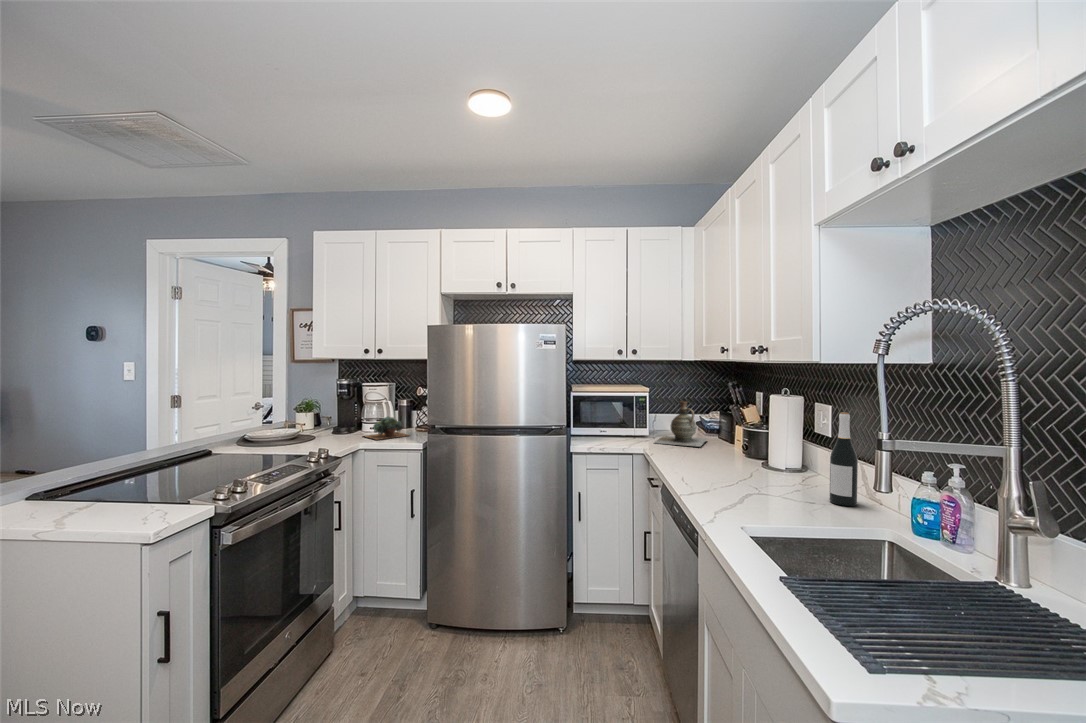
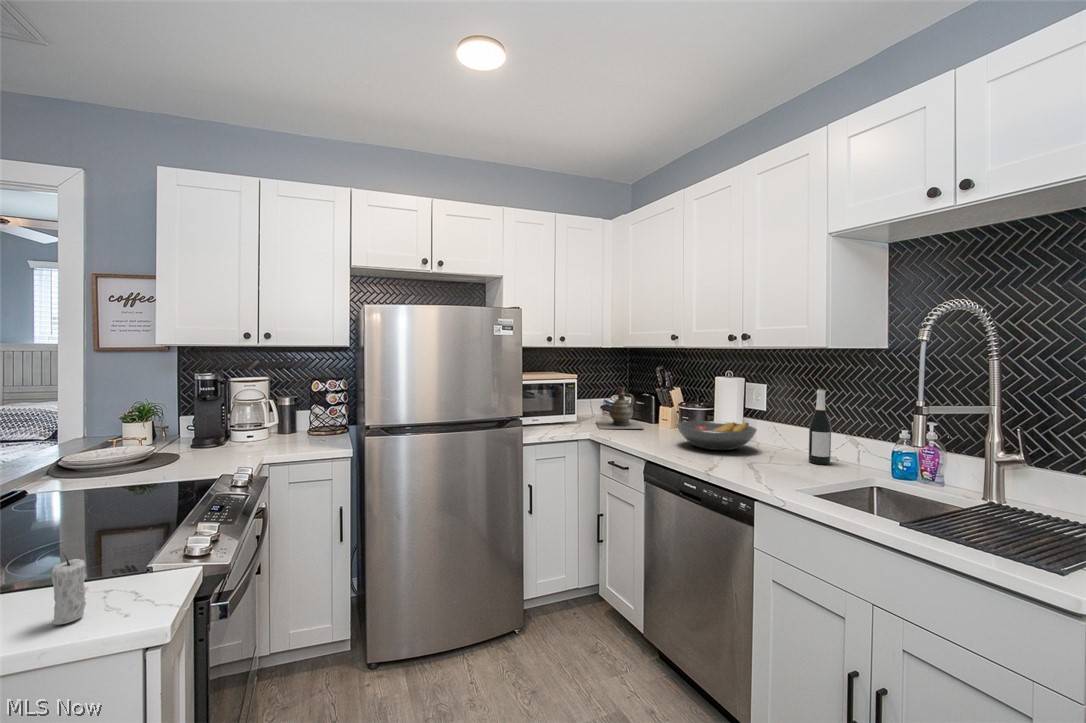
succulent plant: present [363,417,409,440] -> none [249,420,318,452]
fruit bowl: none [698,442,790,476] -> present [677,421,757,450]
candle: none [122,479,141,519] -> present [51,555,87,625]

